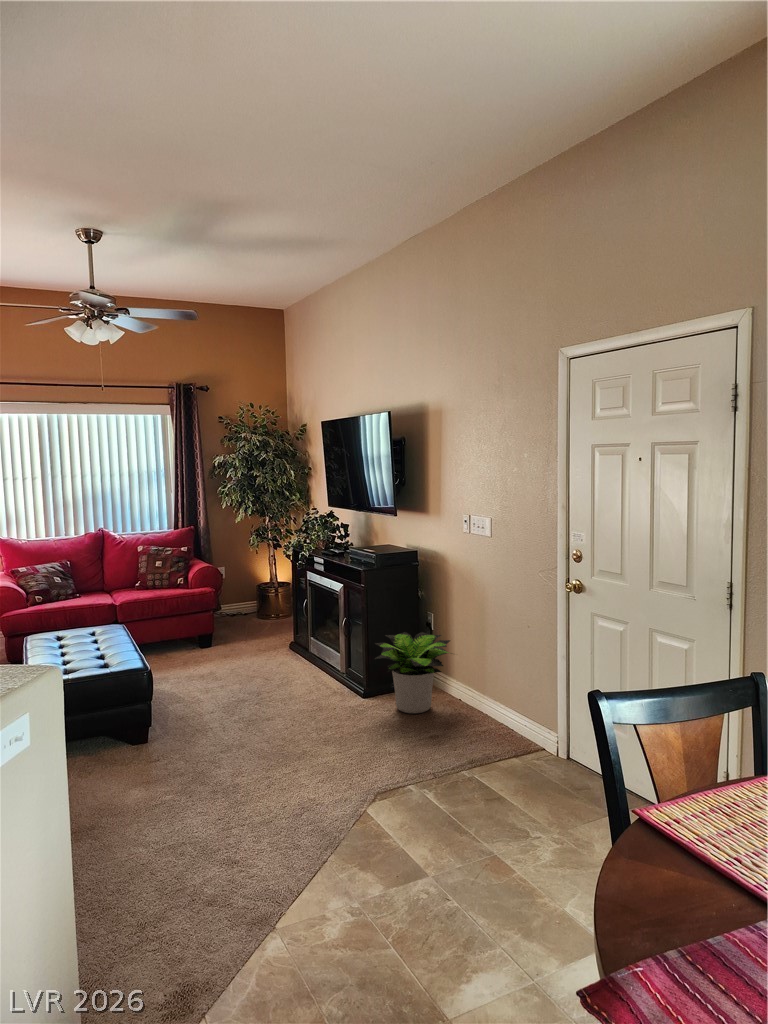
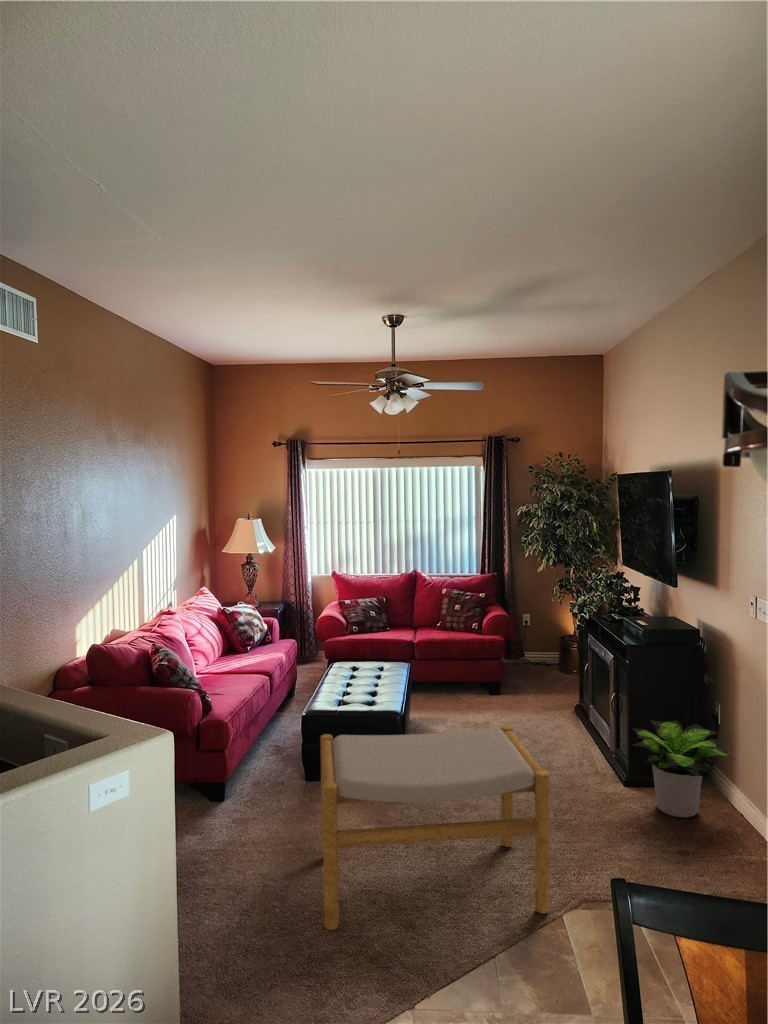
footstool: none [89,652,354,895] -> present [320,725,550,930]

